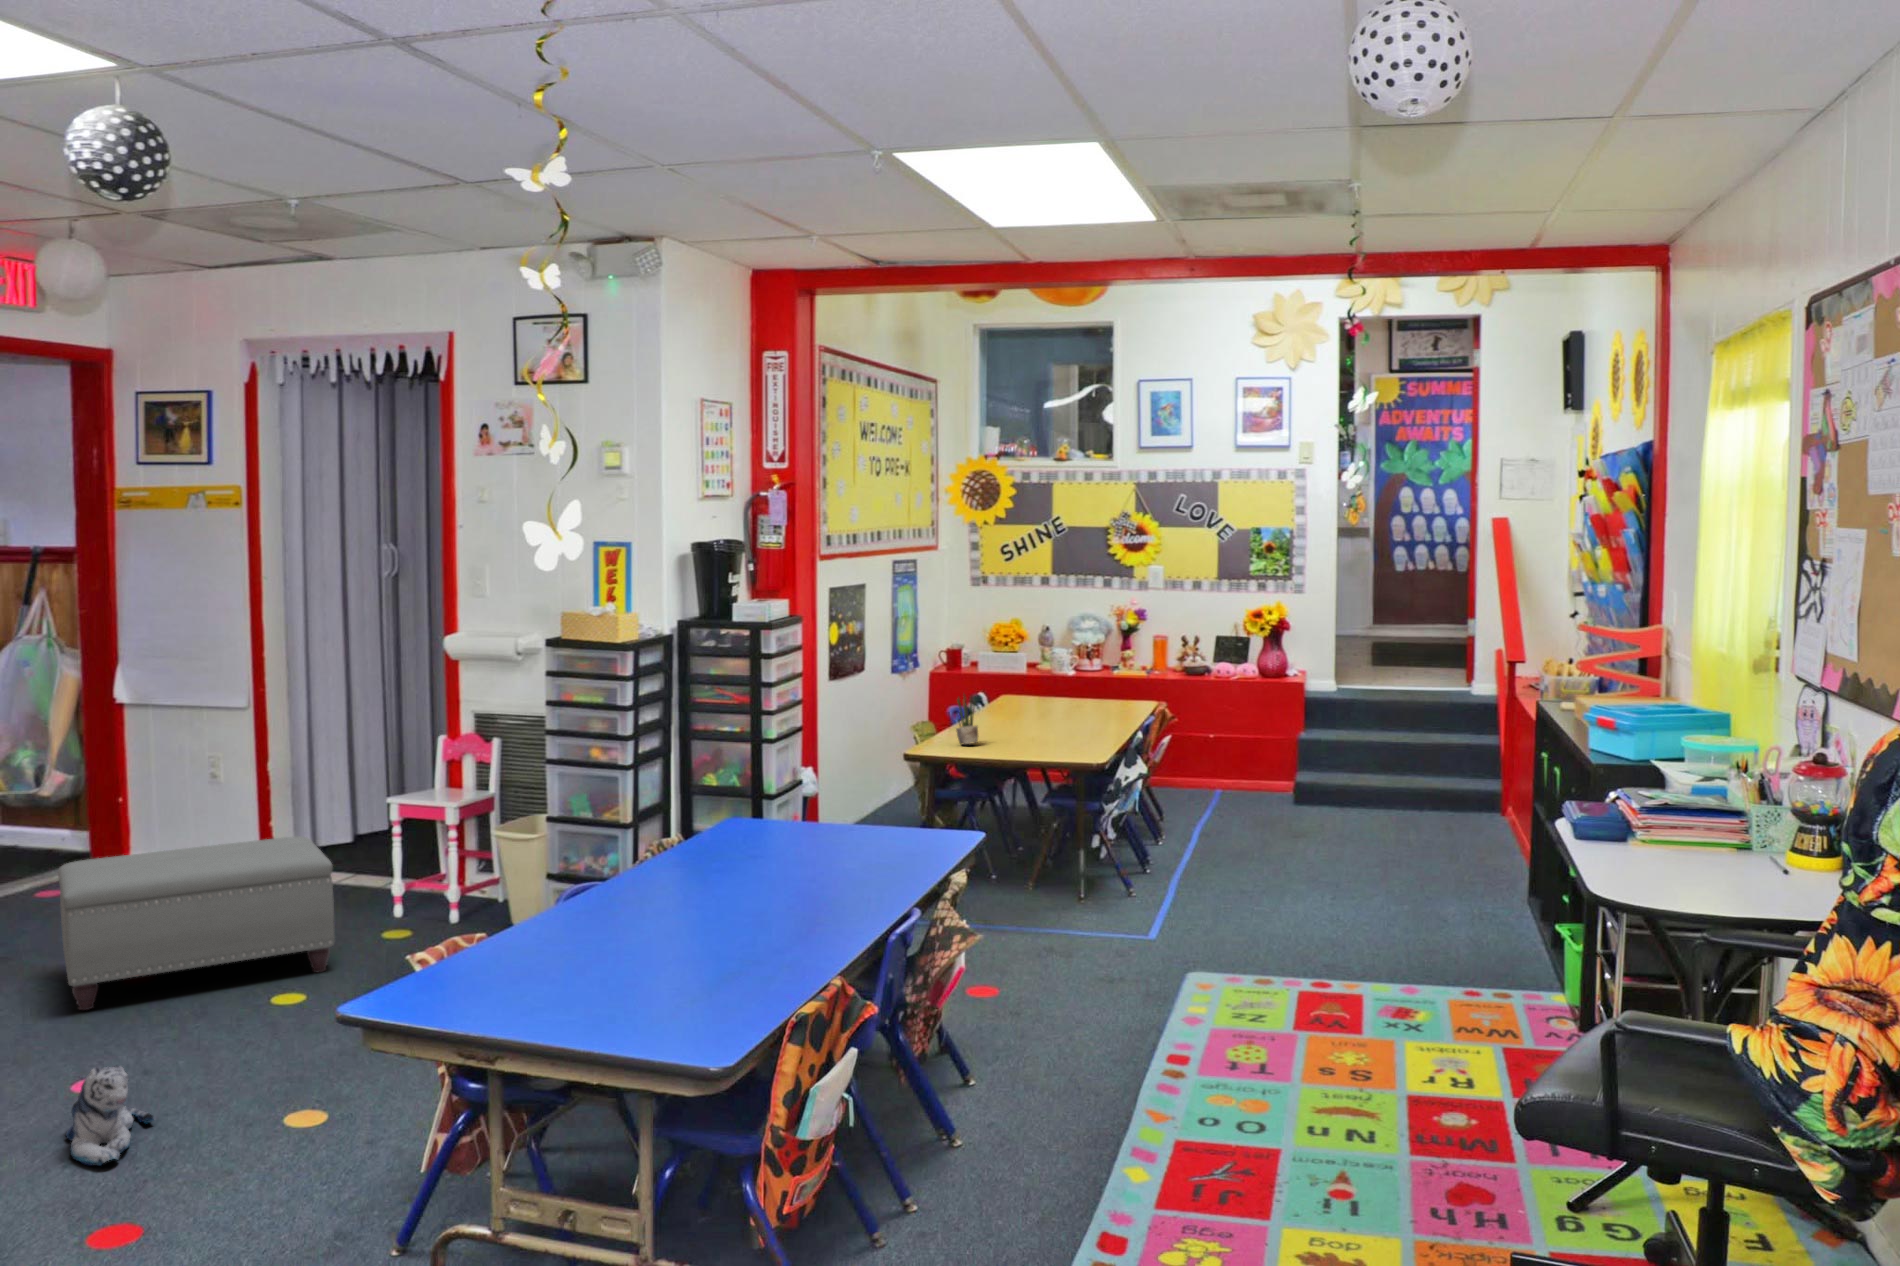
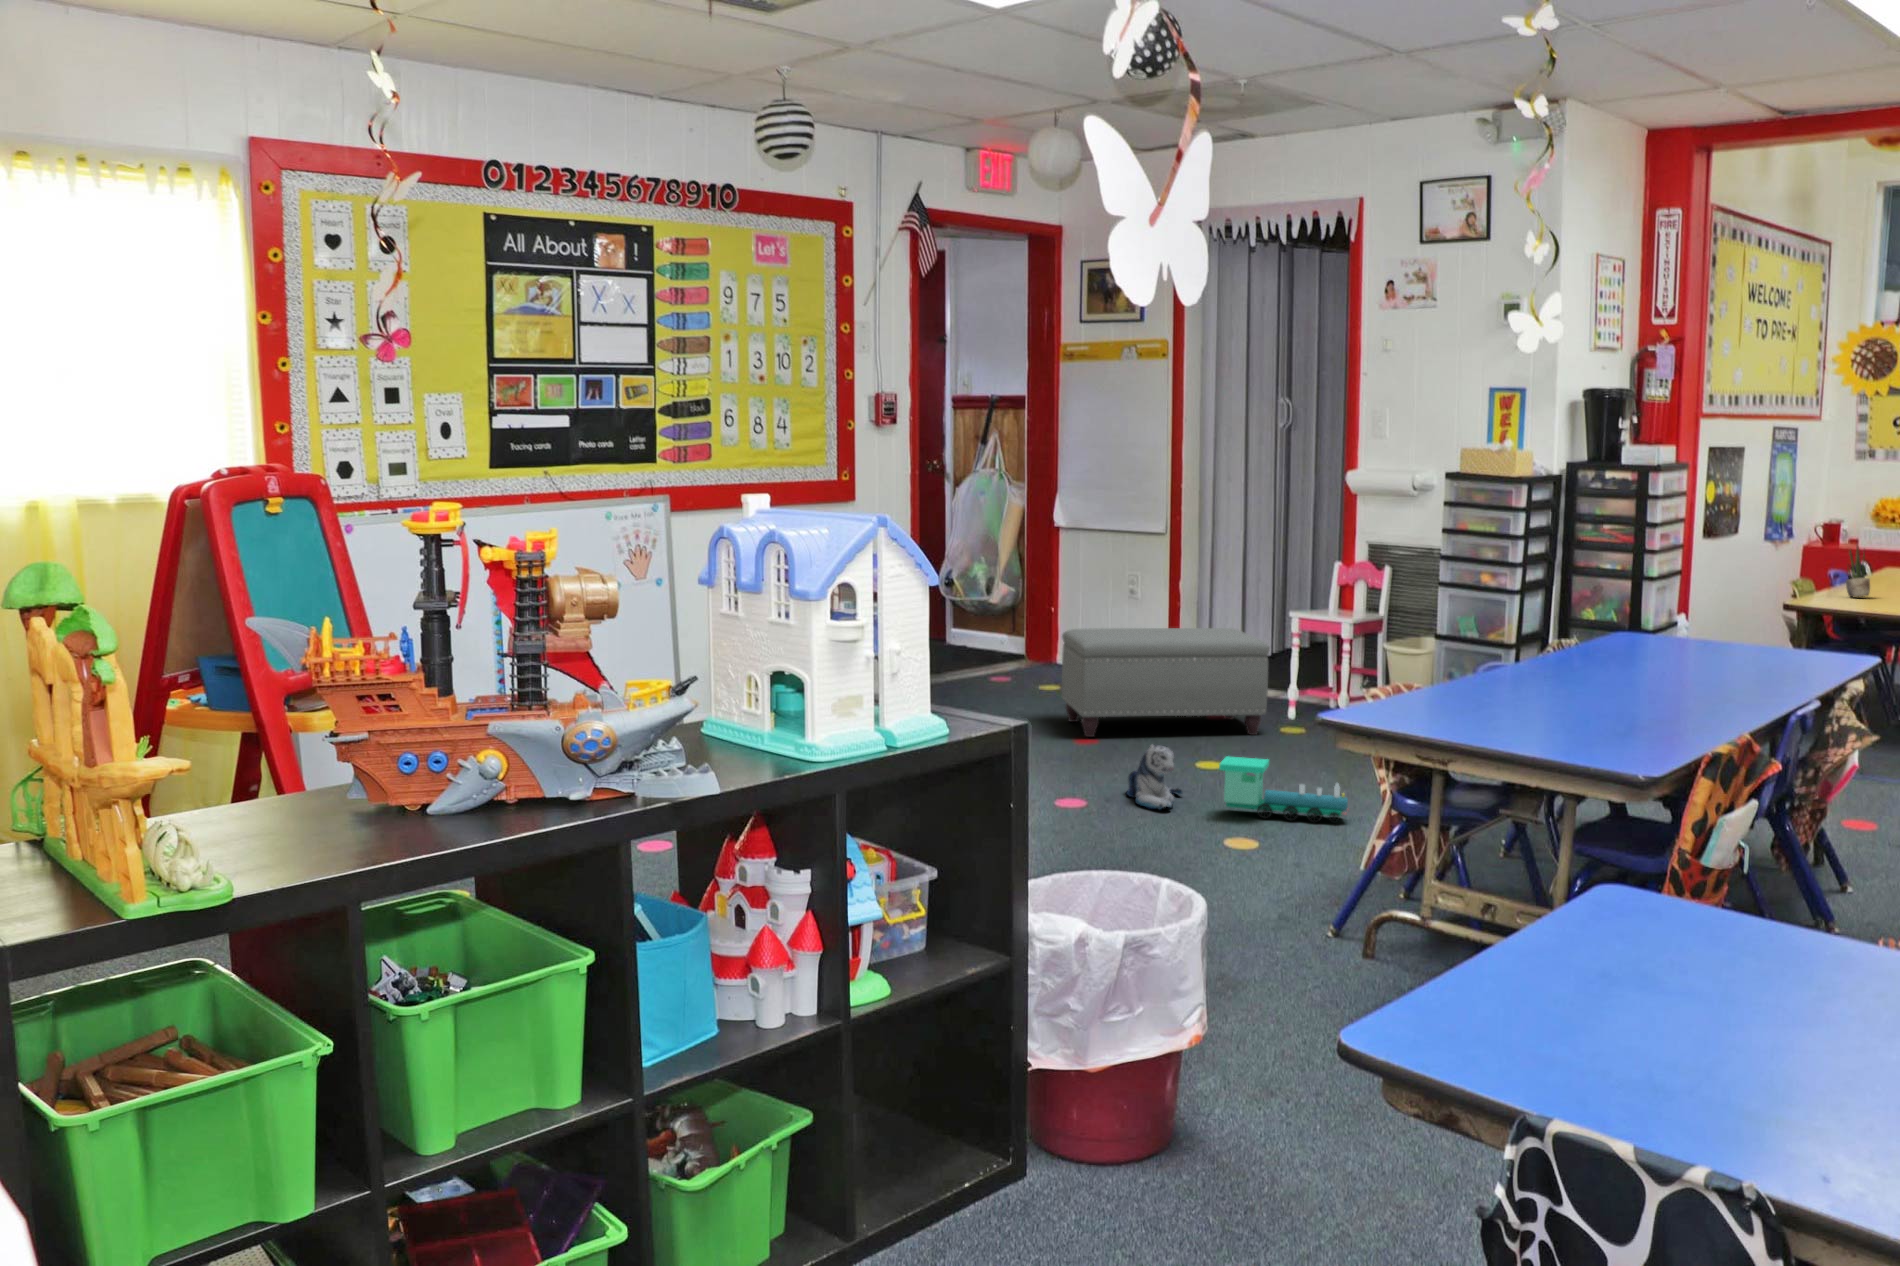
toy train: none [180,1069,373,1156] -> present [1219,756,1348,822]

